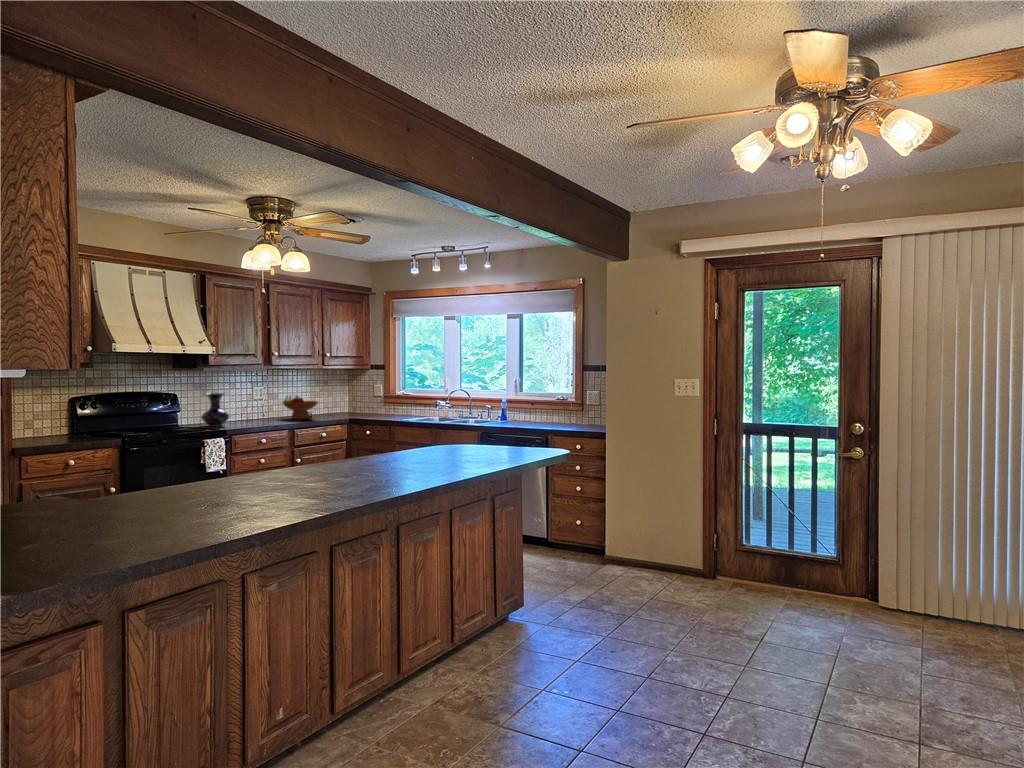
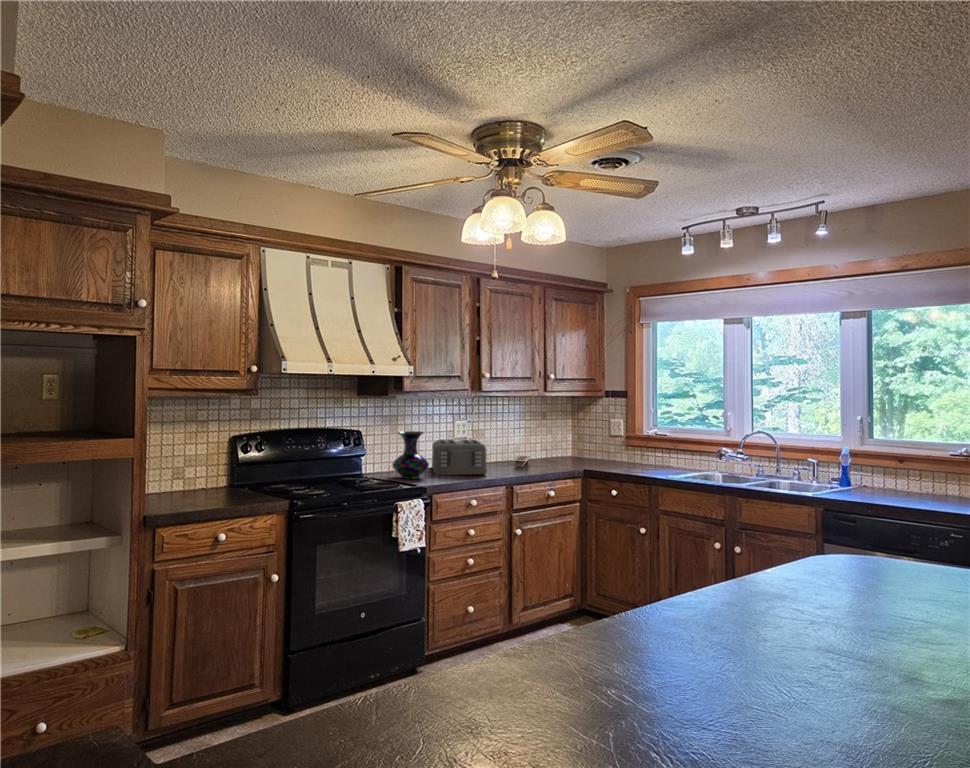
fruit bowl: present [282,396,318,419] -> none [491,434,540,467]
toaster: none [234,400,275,424] -> present [432,440,487,475]

